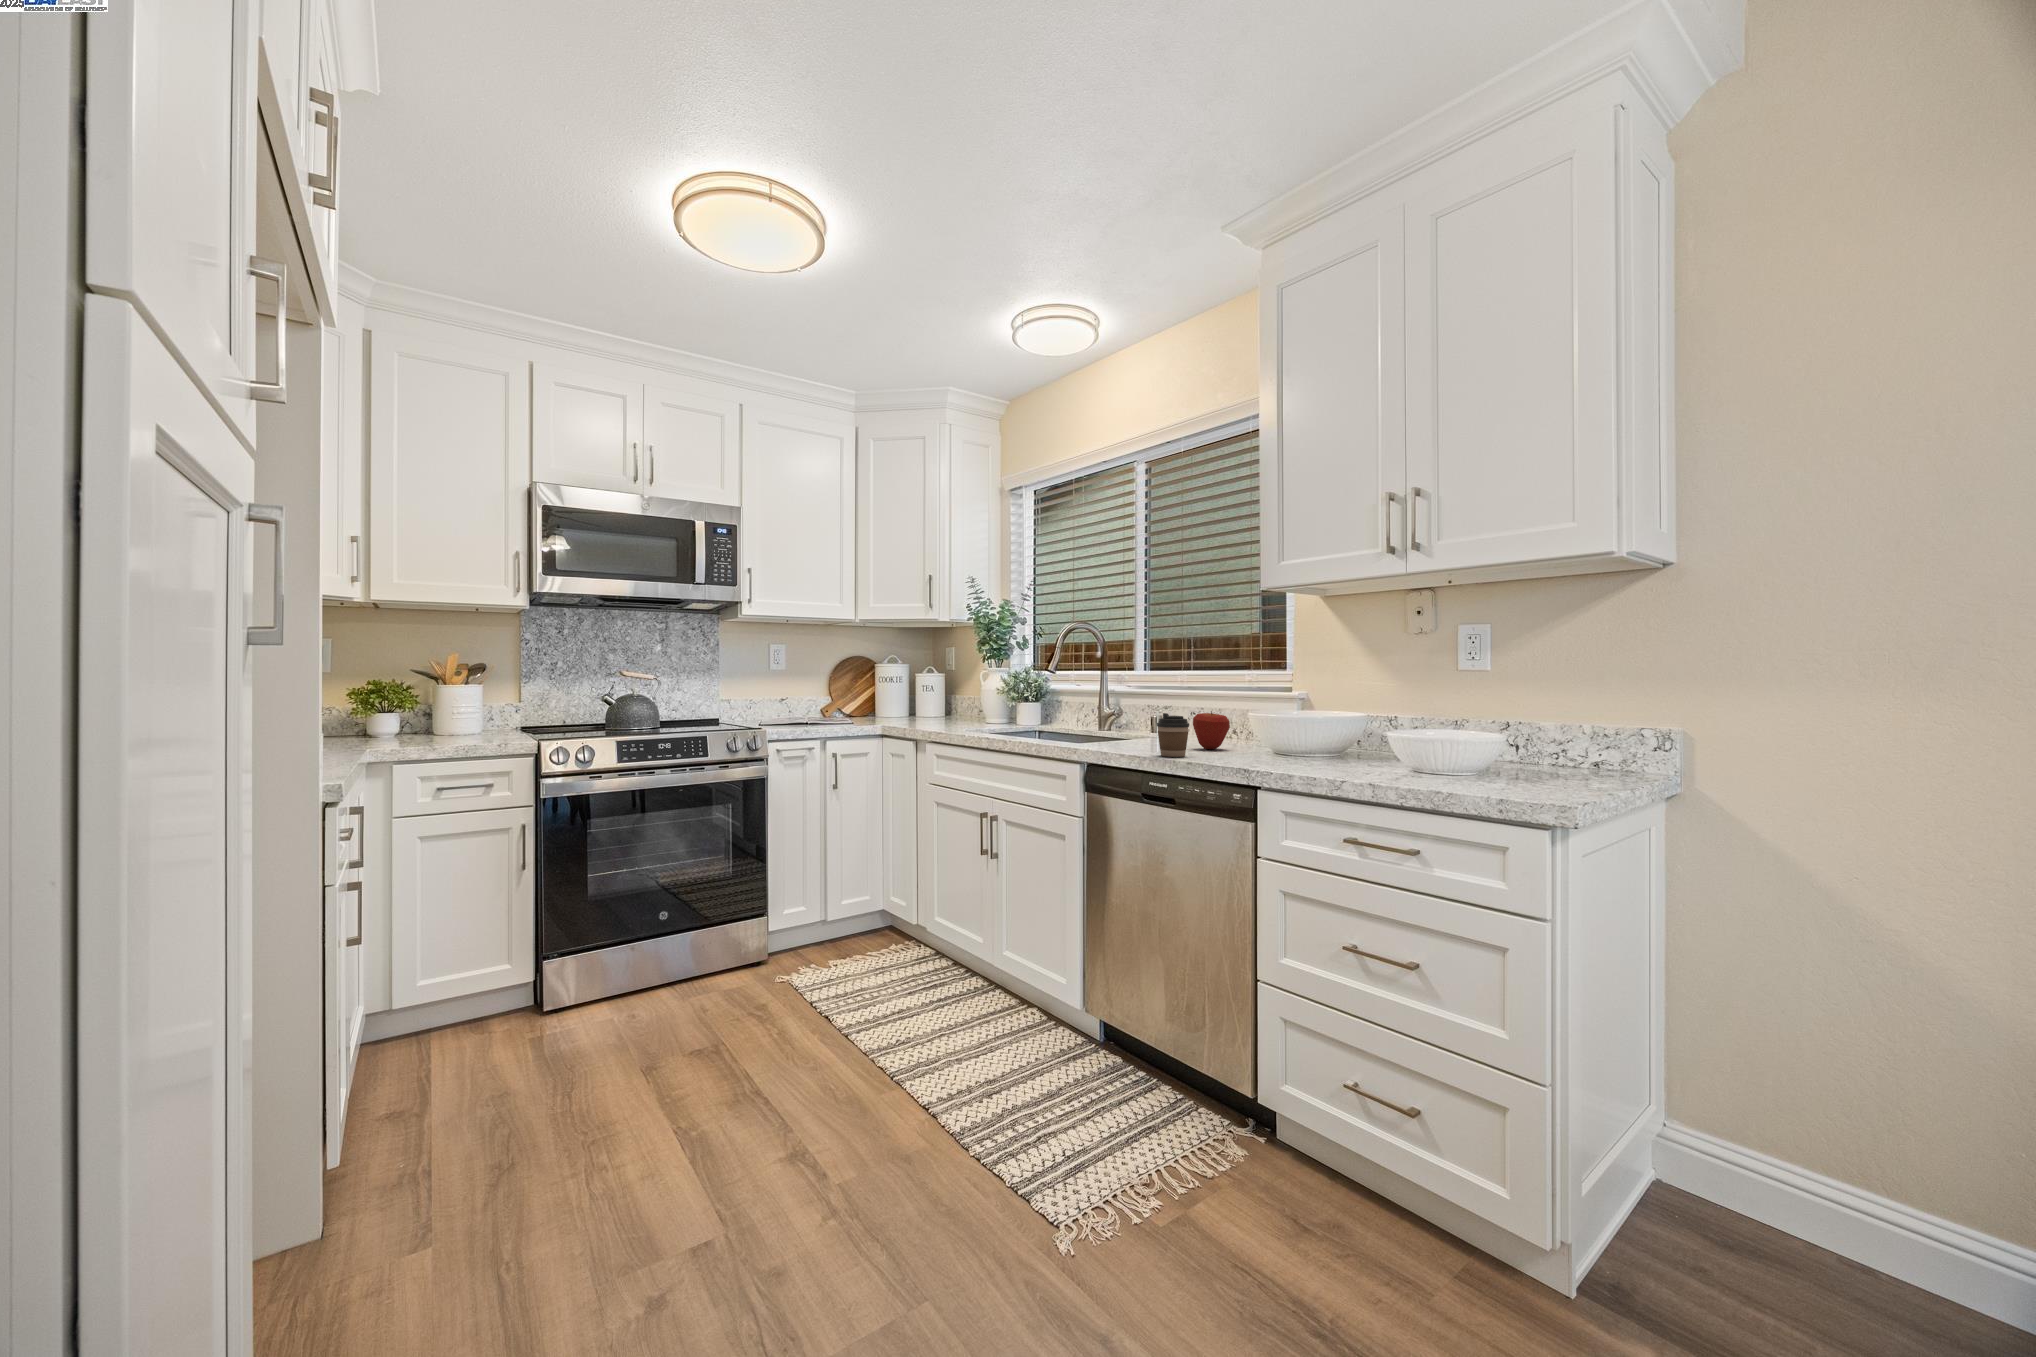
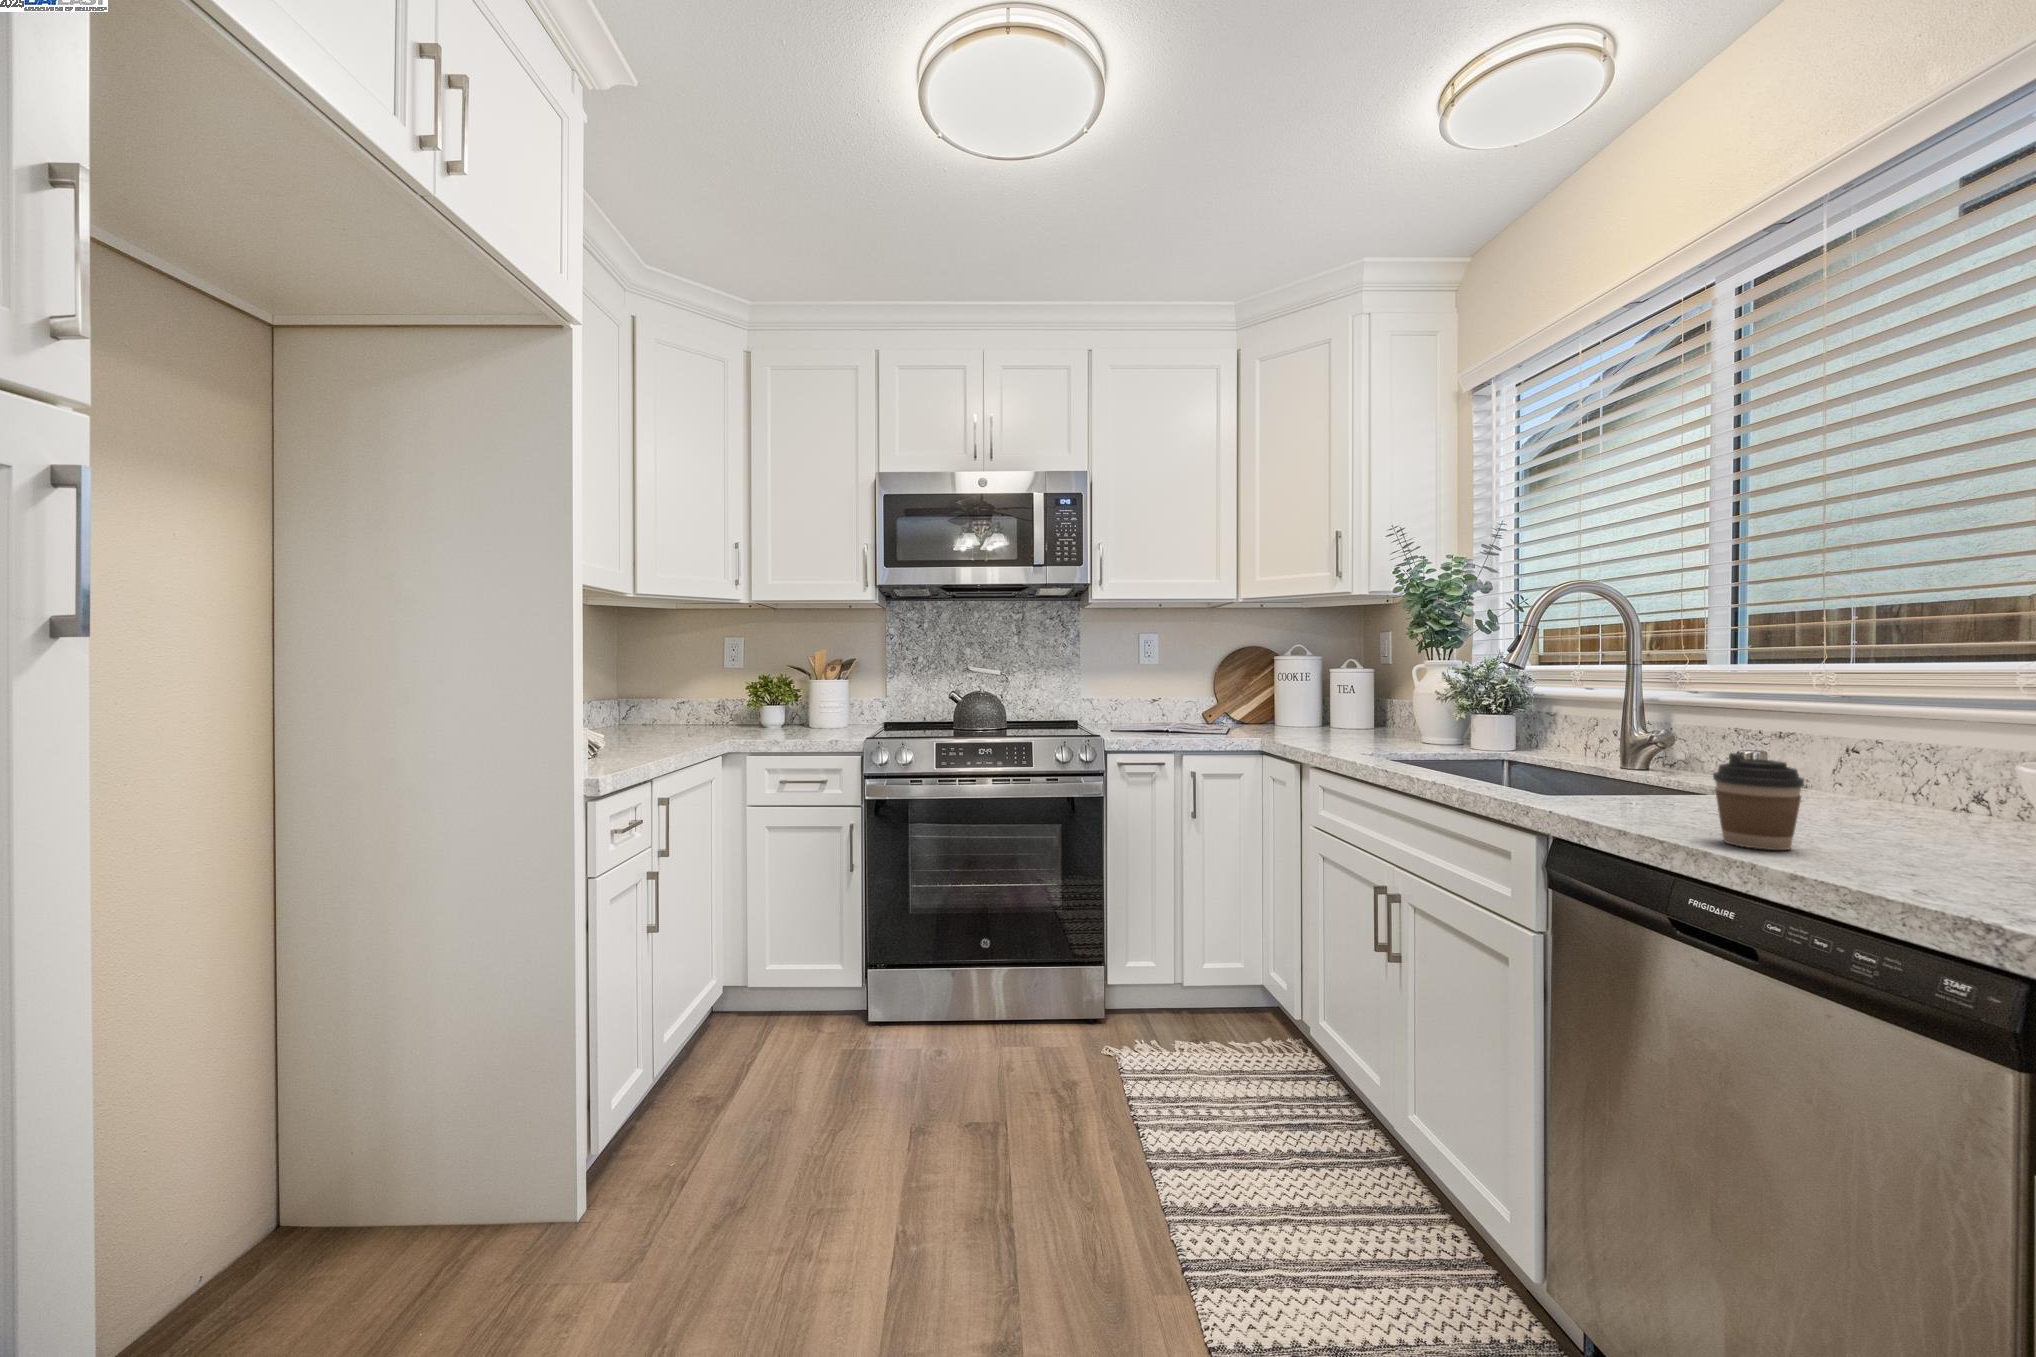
apple: present [1193,711,1230,749] -> none [1819,750,1930,834]

